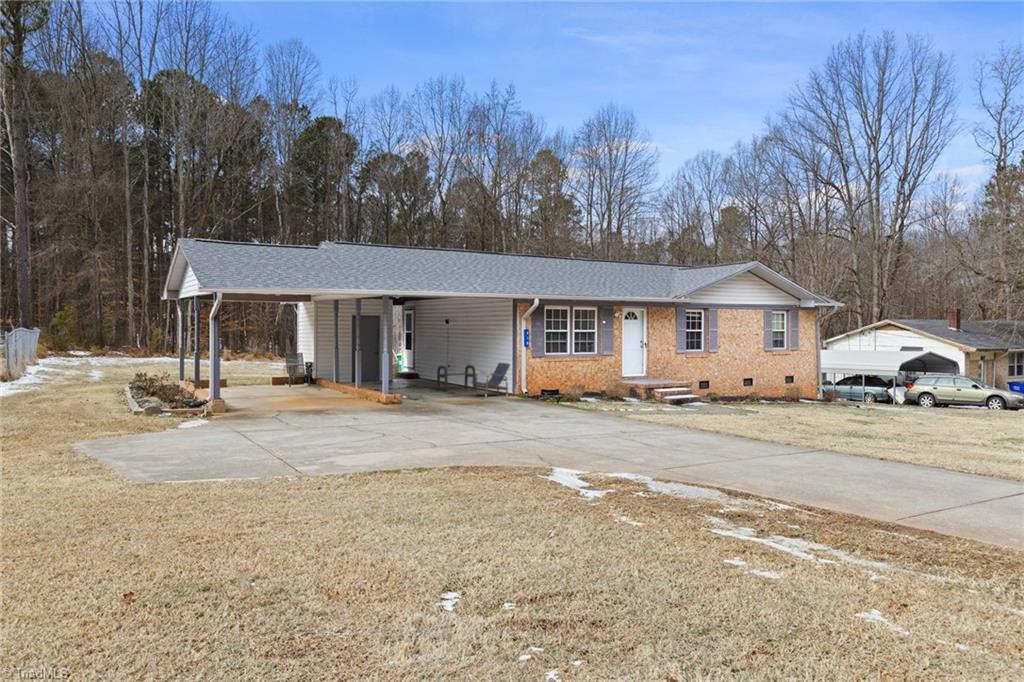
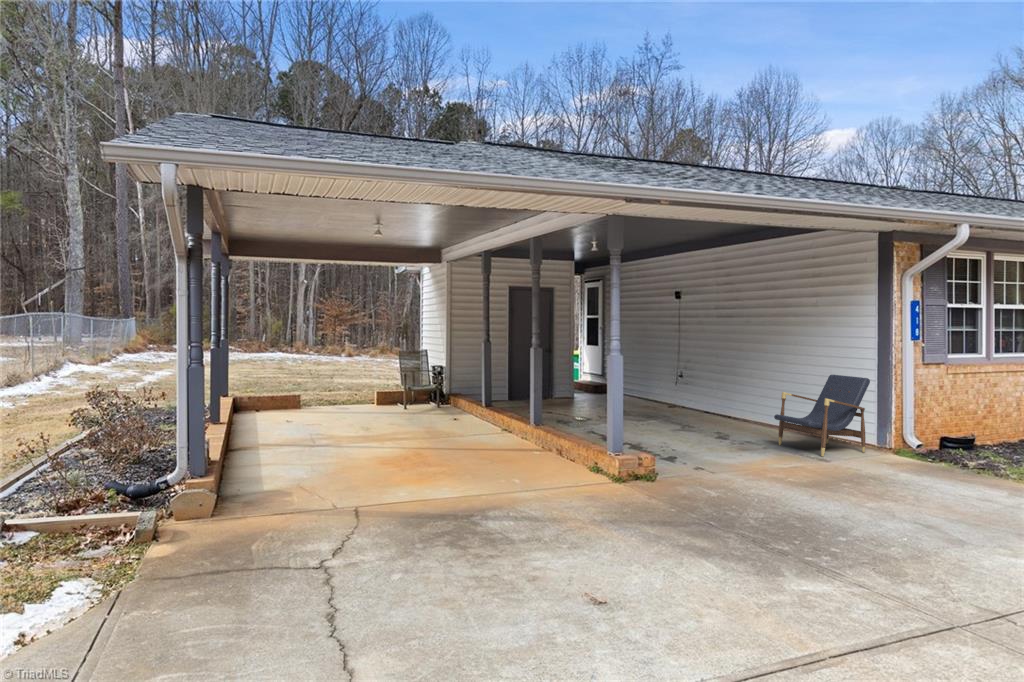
bench: present [437,365,476,391] -> none [674,375,753,428]

